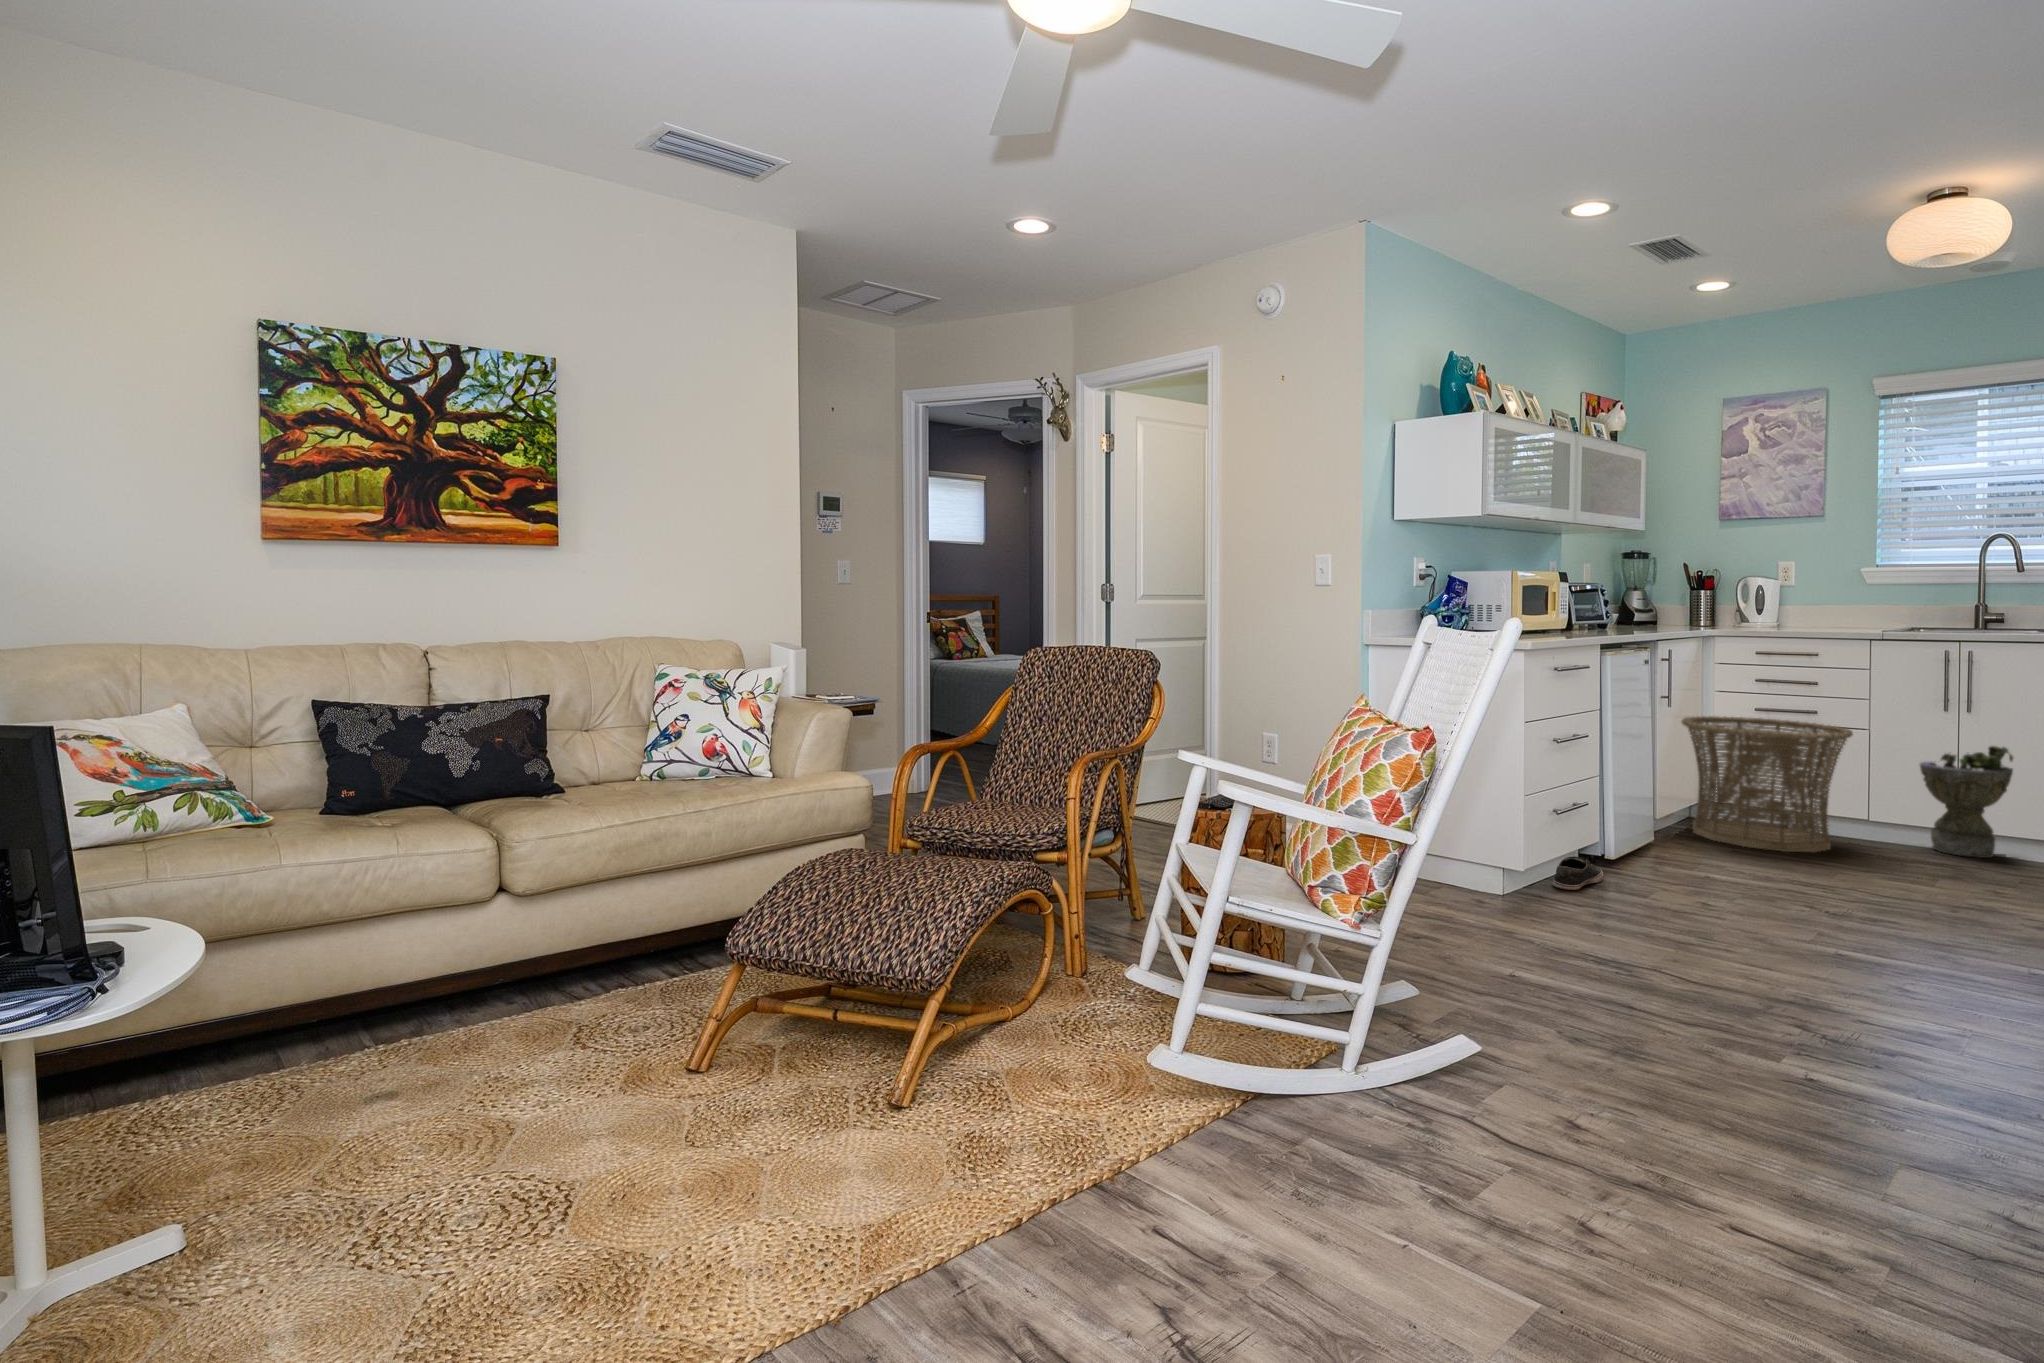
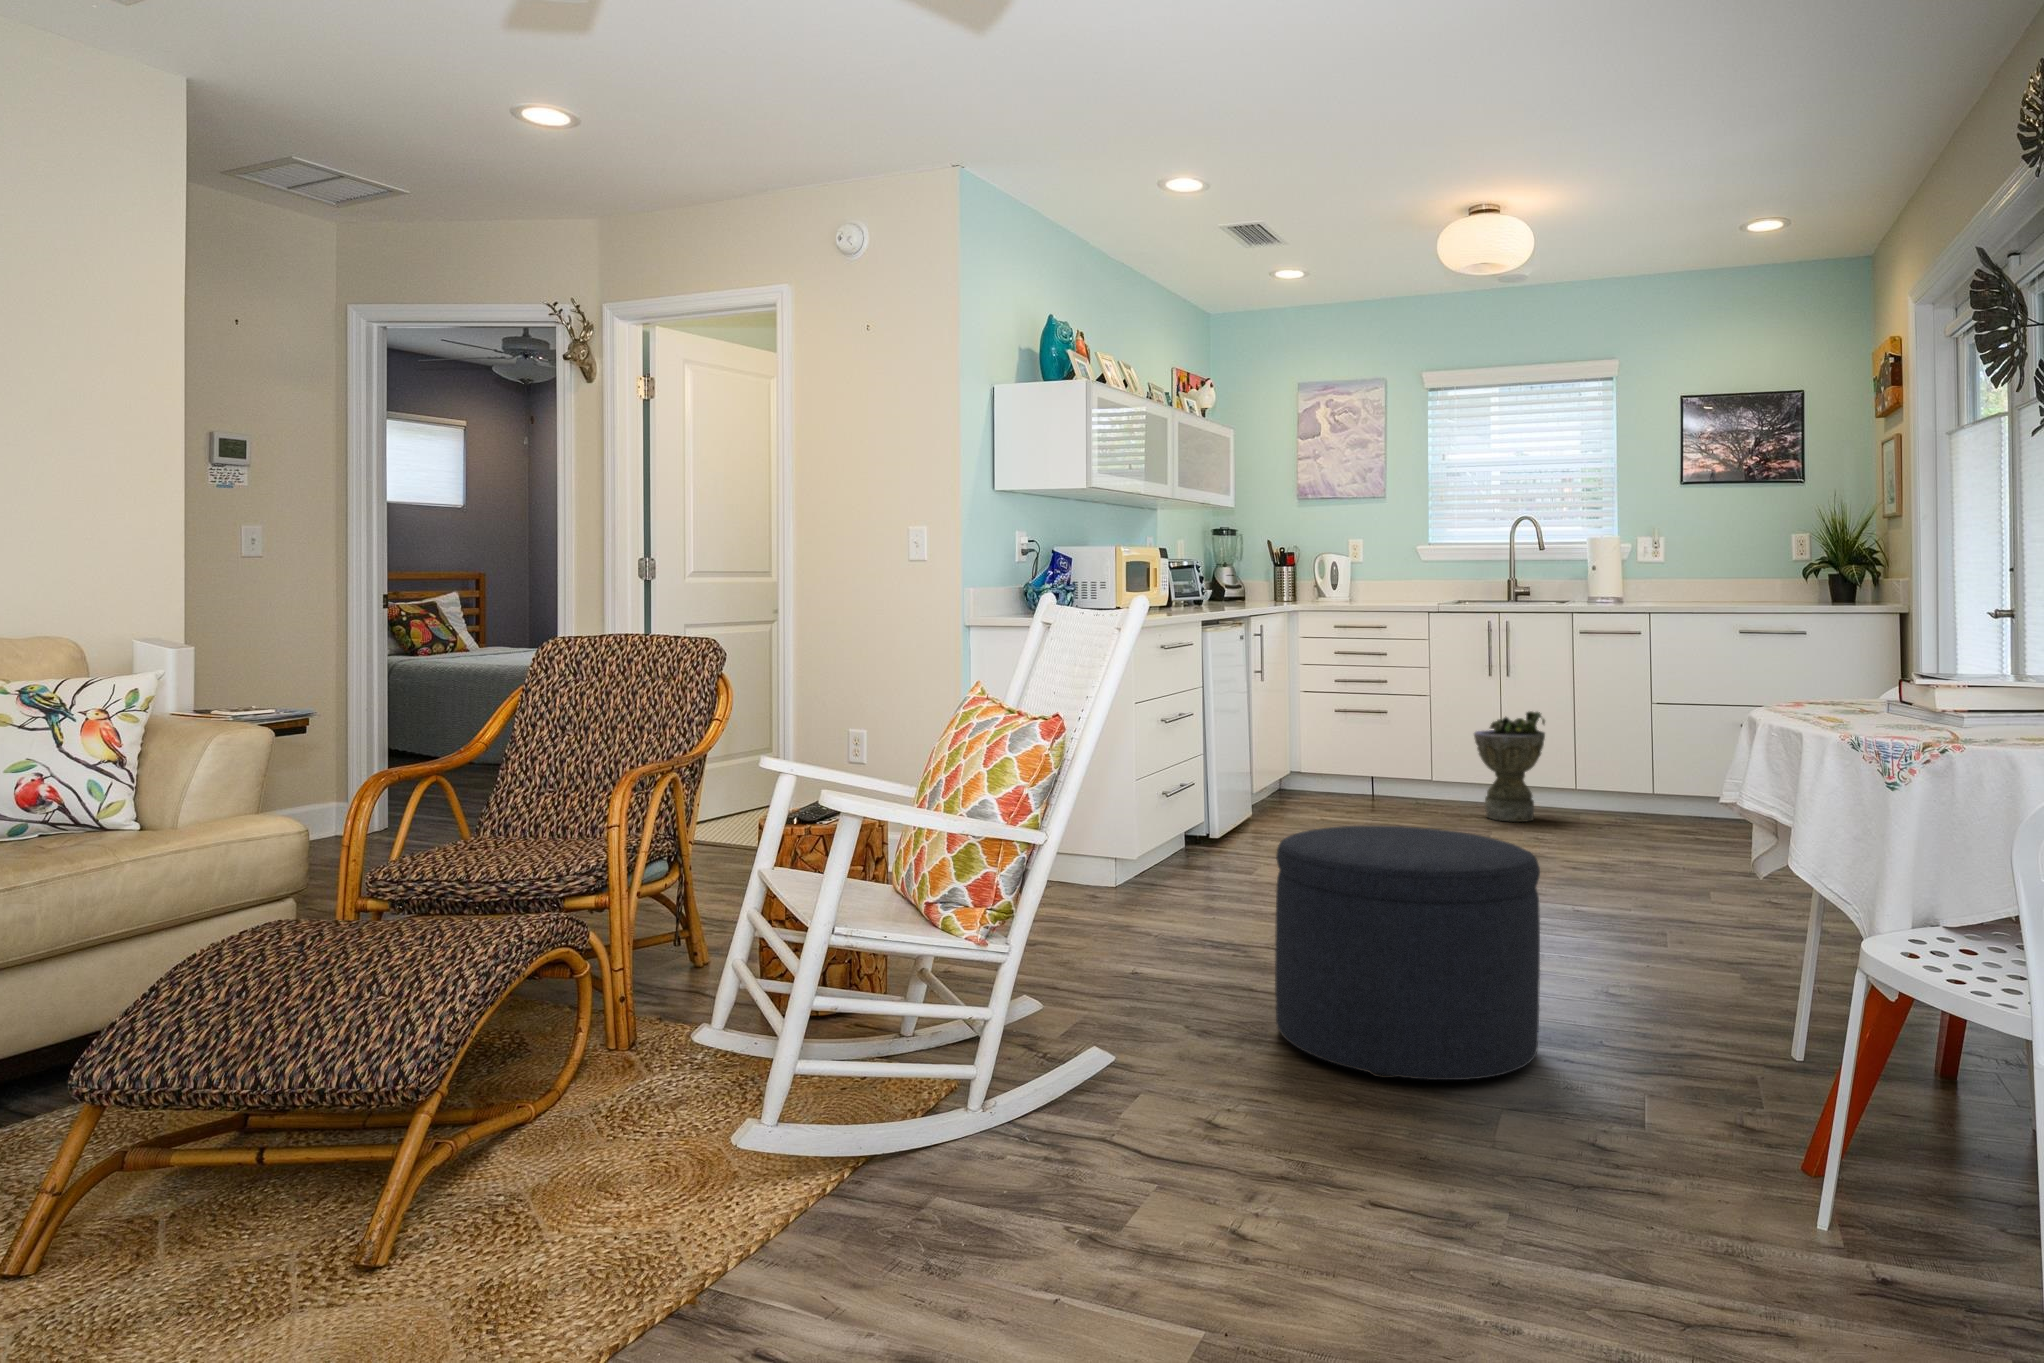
basket: present [1682,716,1853,852] -> none [1274,695,1421,832]
shoe: present [1553,856,1603,890] -> none [1164,852,1212,889]
ottoman: none [1652,862,1963,1127] -> present [1275,826,1540,1080]

